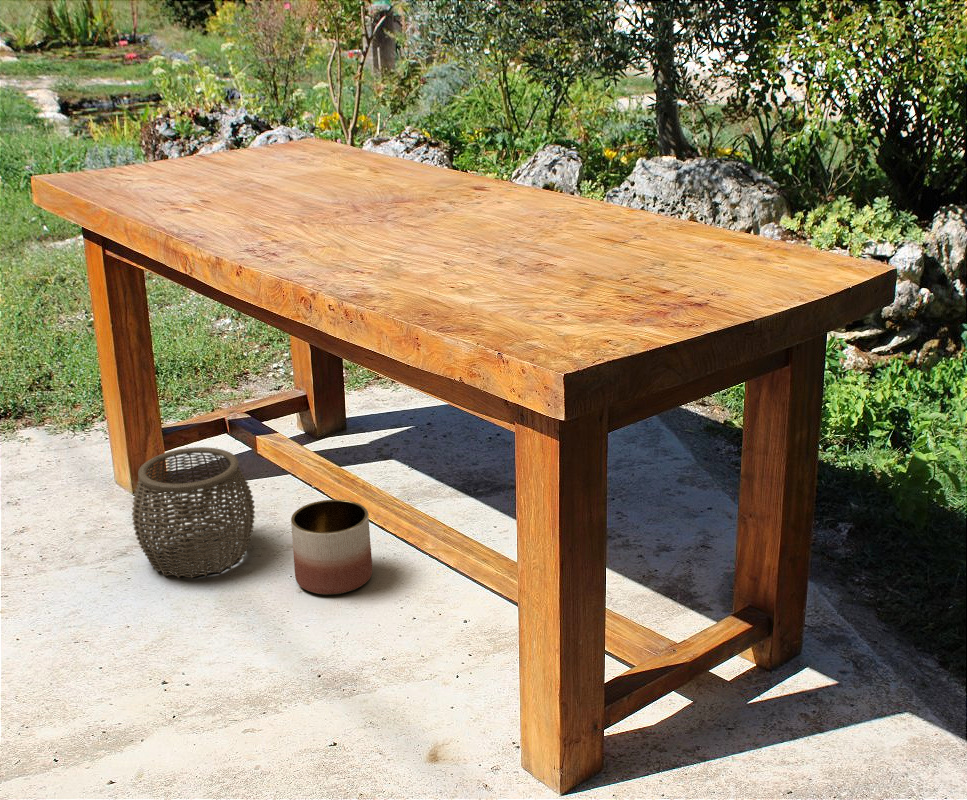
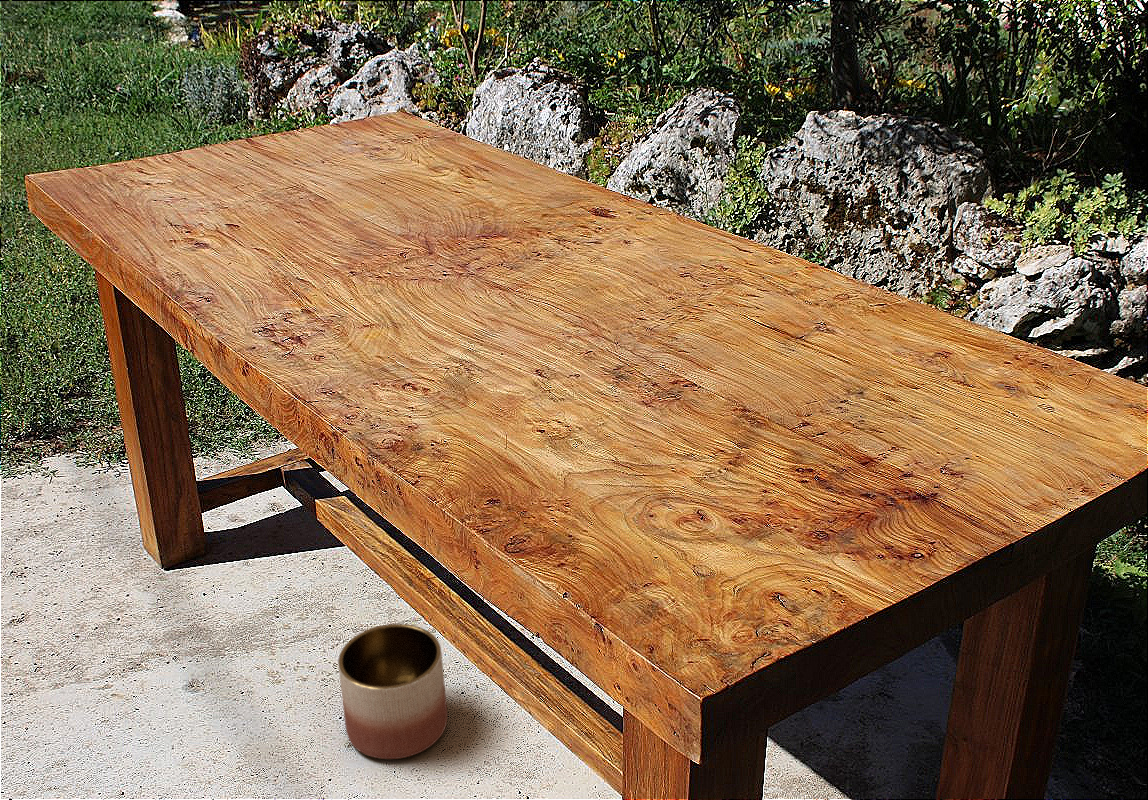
woven basket: present [132,447,255,578] -> none [137,539,300,718]

